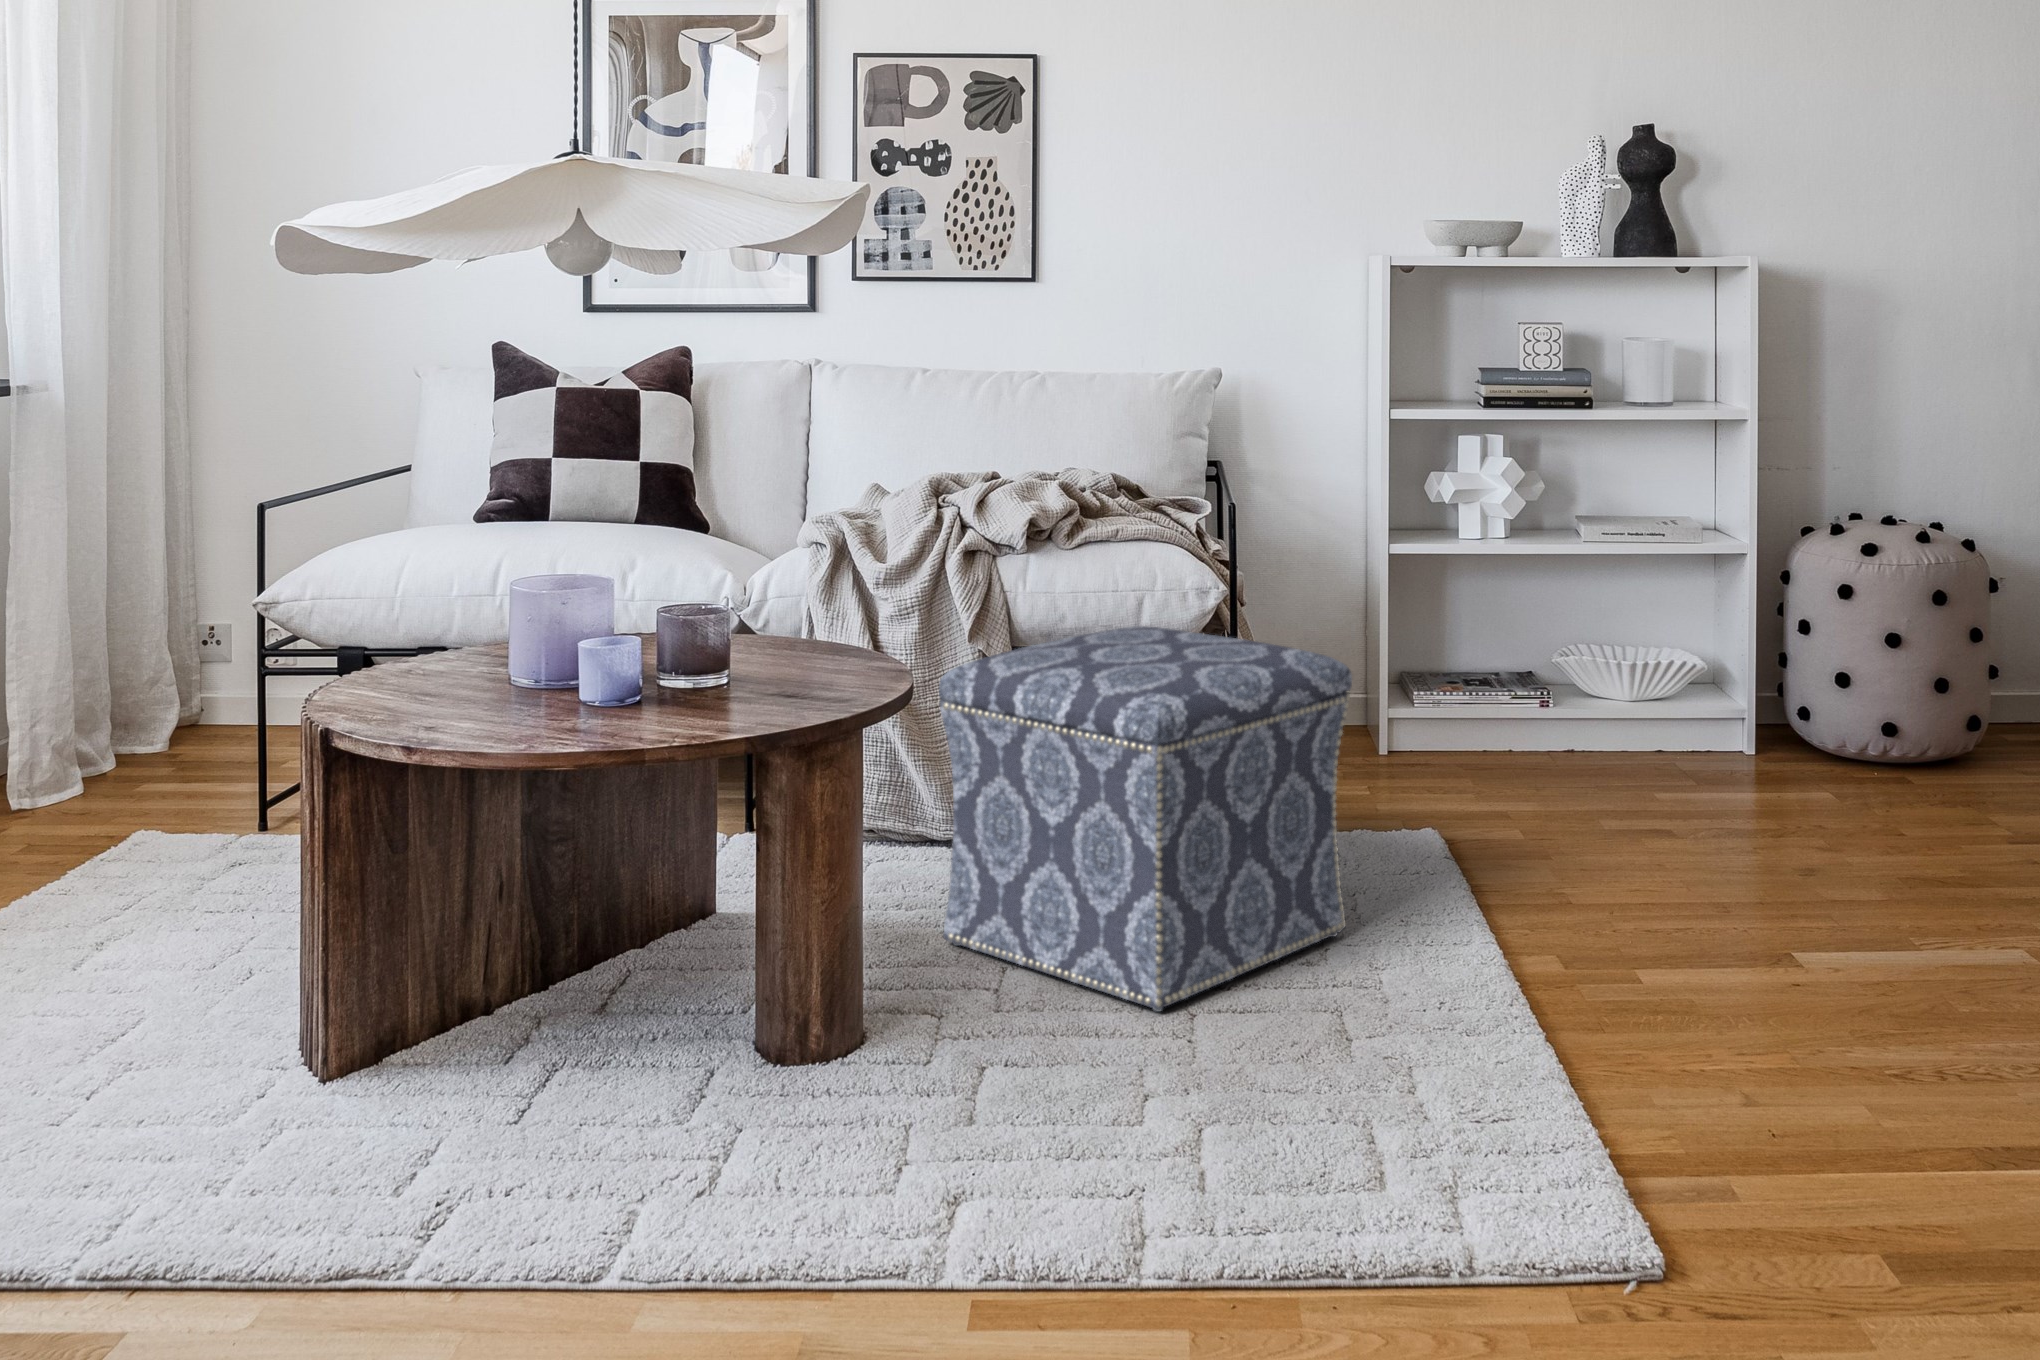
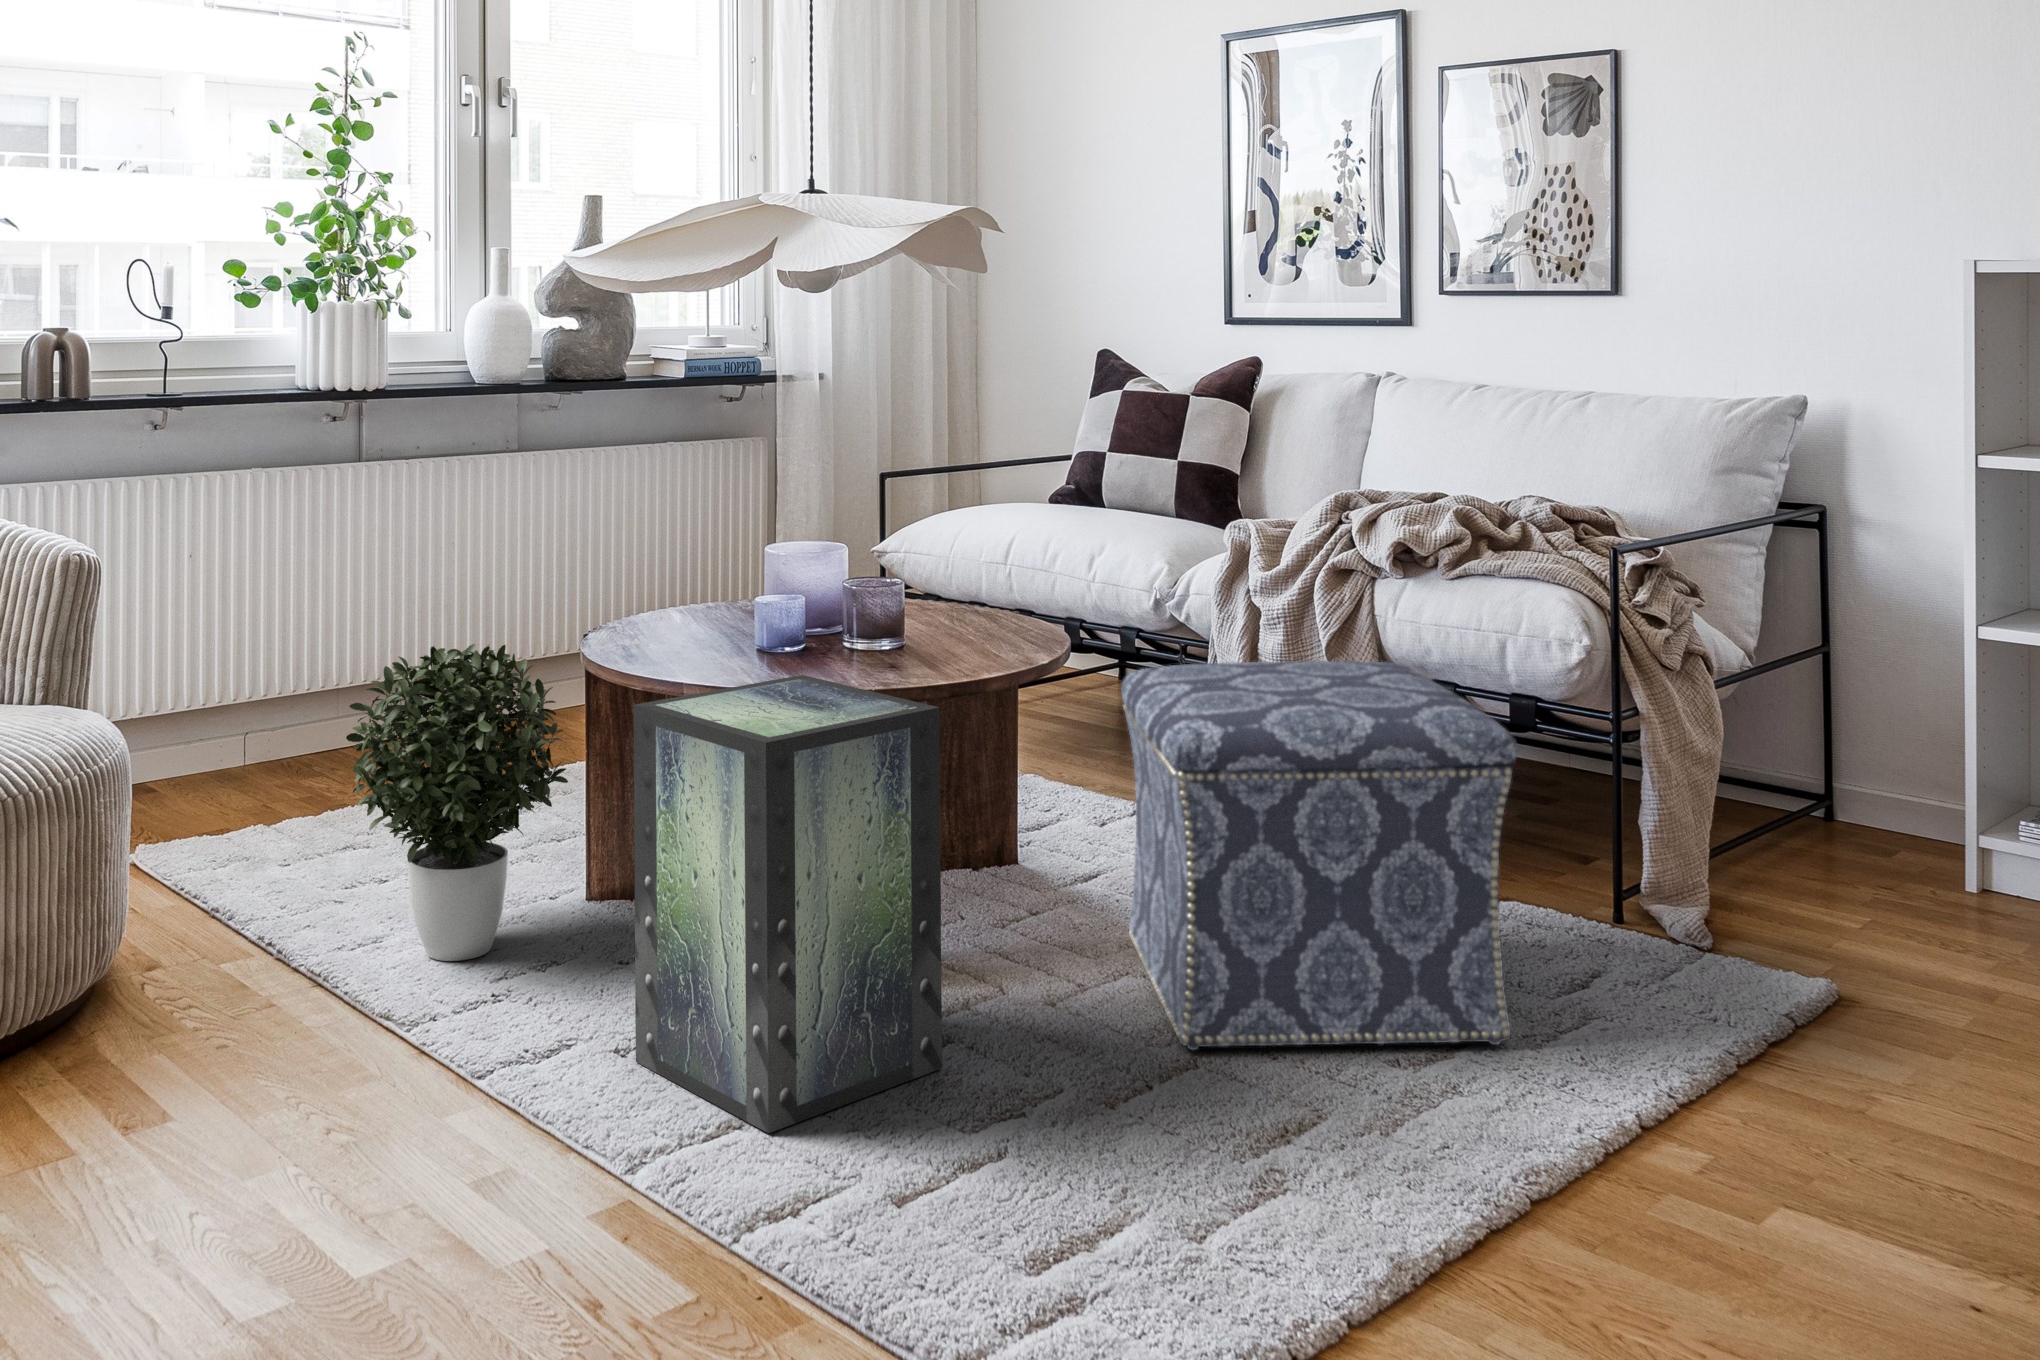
storage box: none [719,717,1008,1206] -> present [634,675,942,1133]
potted plant: none [82,754,415,1202] -> present [346,644,568,961]

